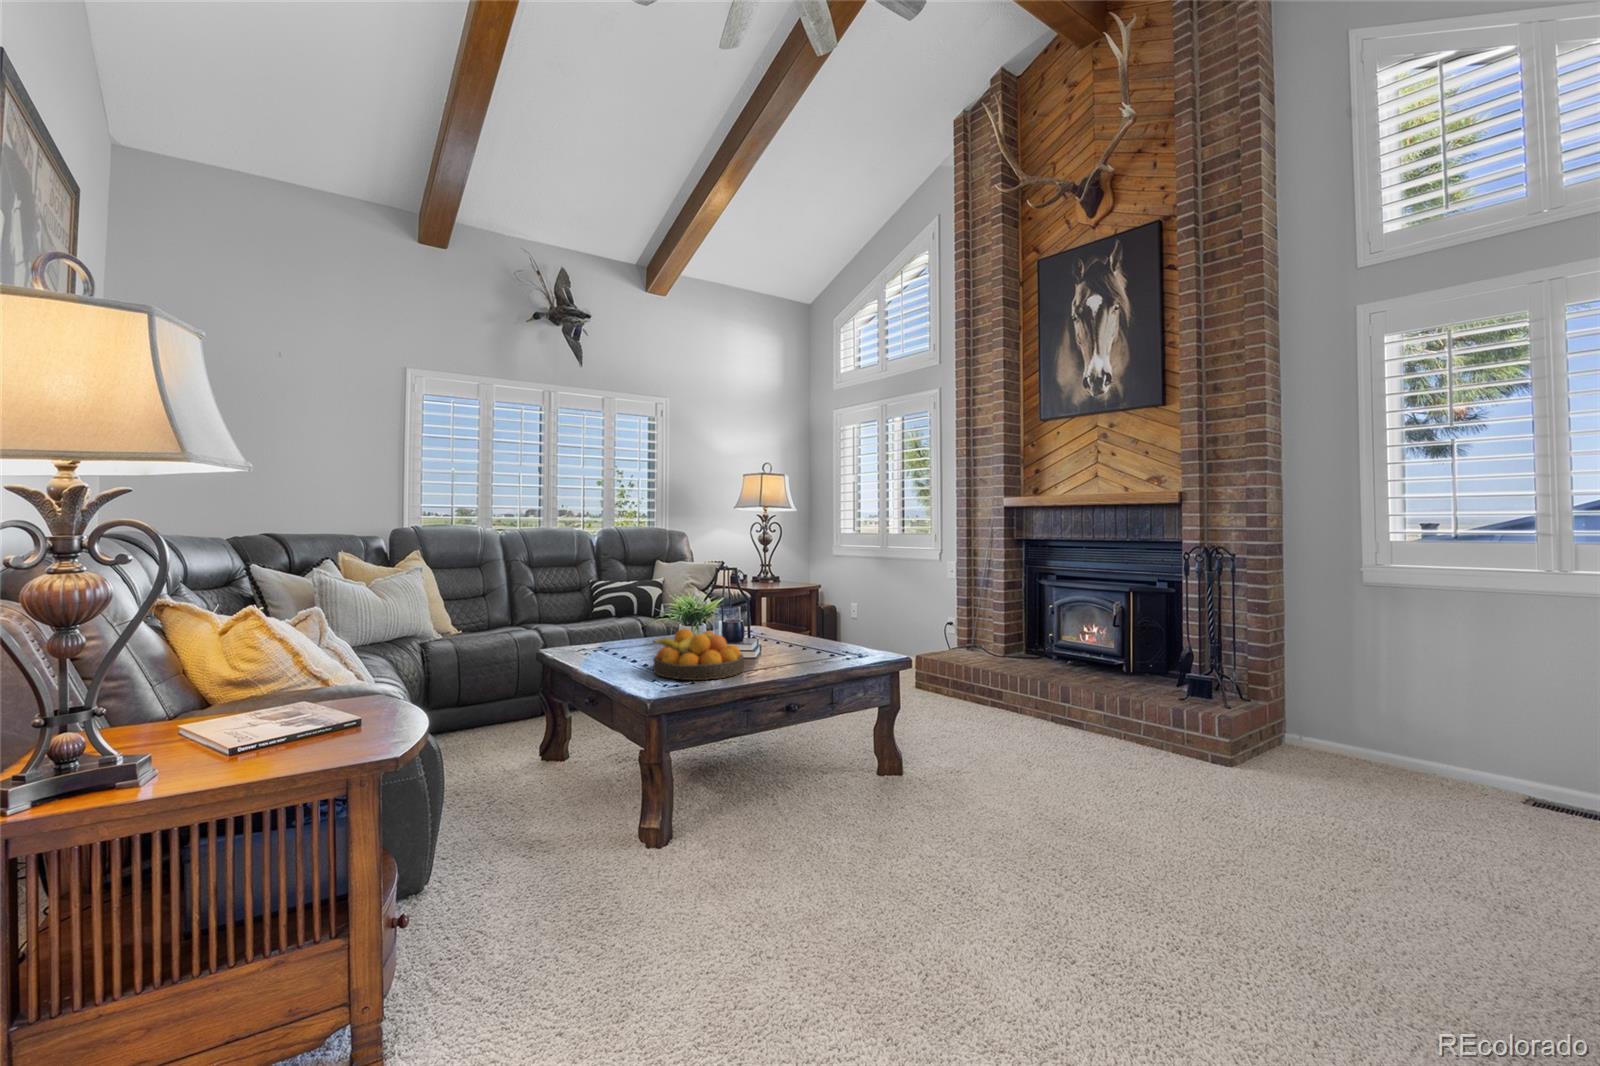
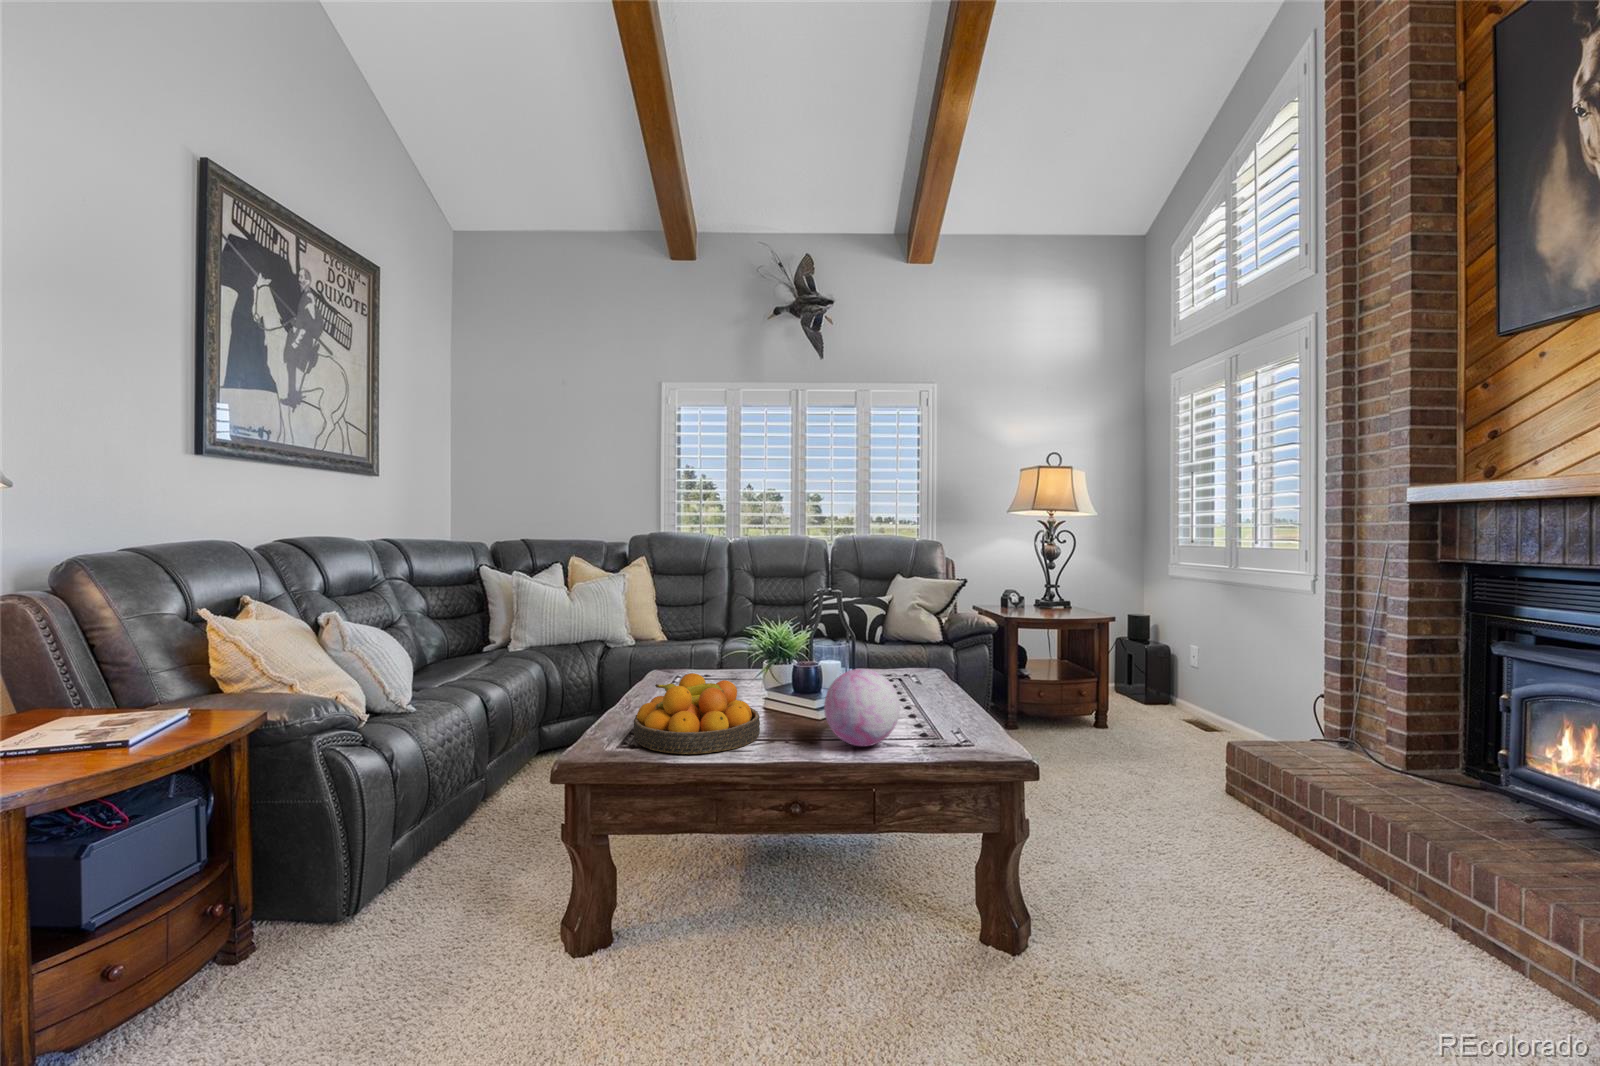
decorative orb: none [784,612,833,661] -> present [824,669,900,746]

